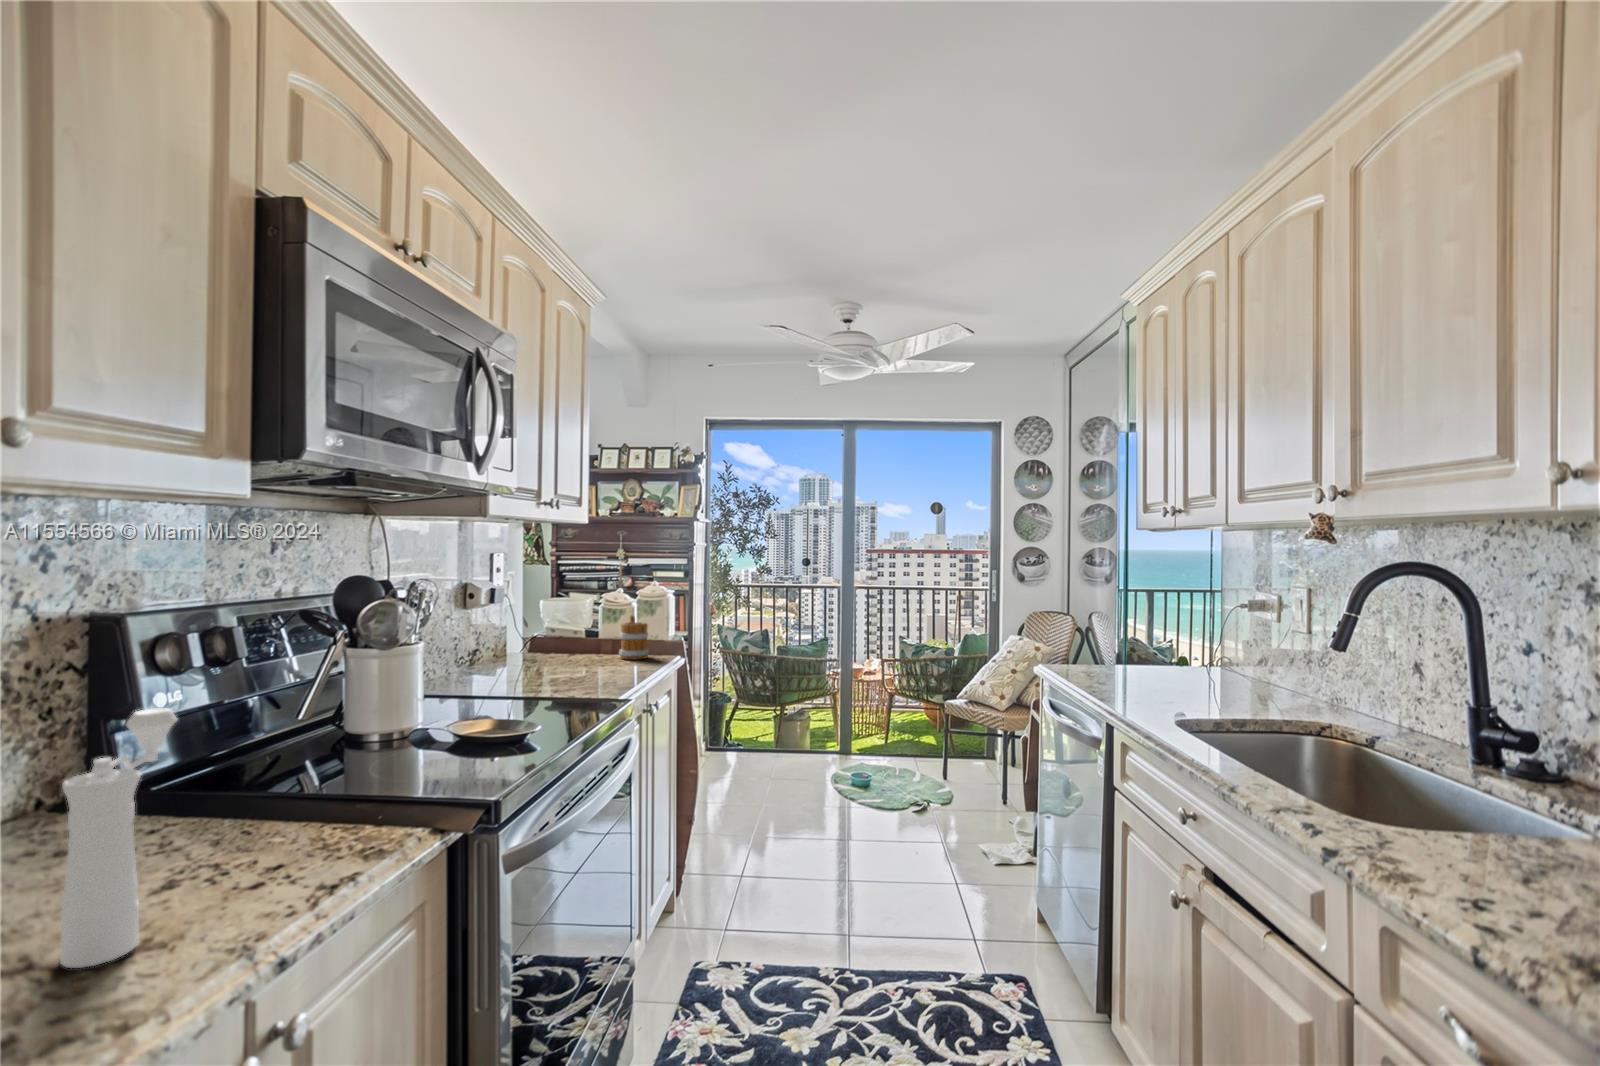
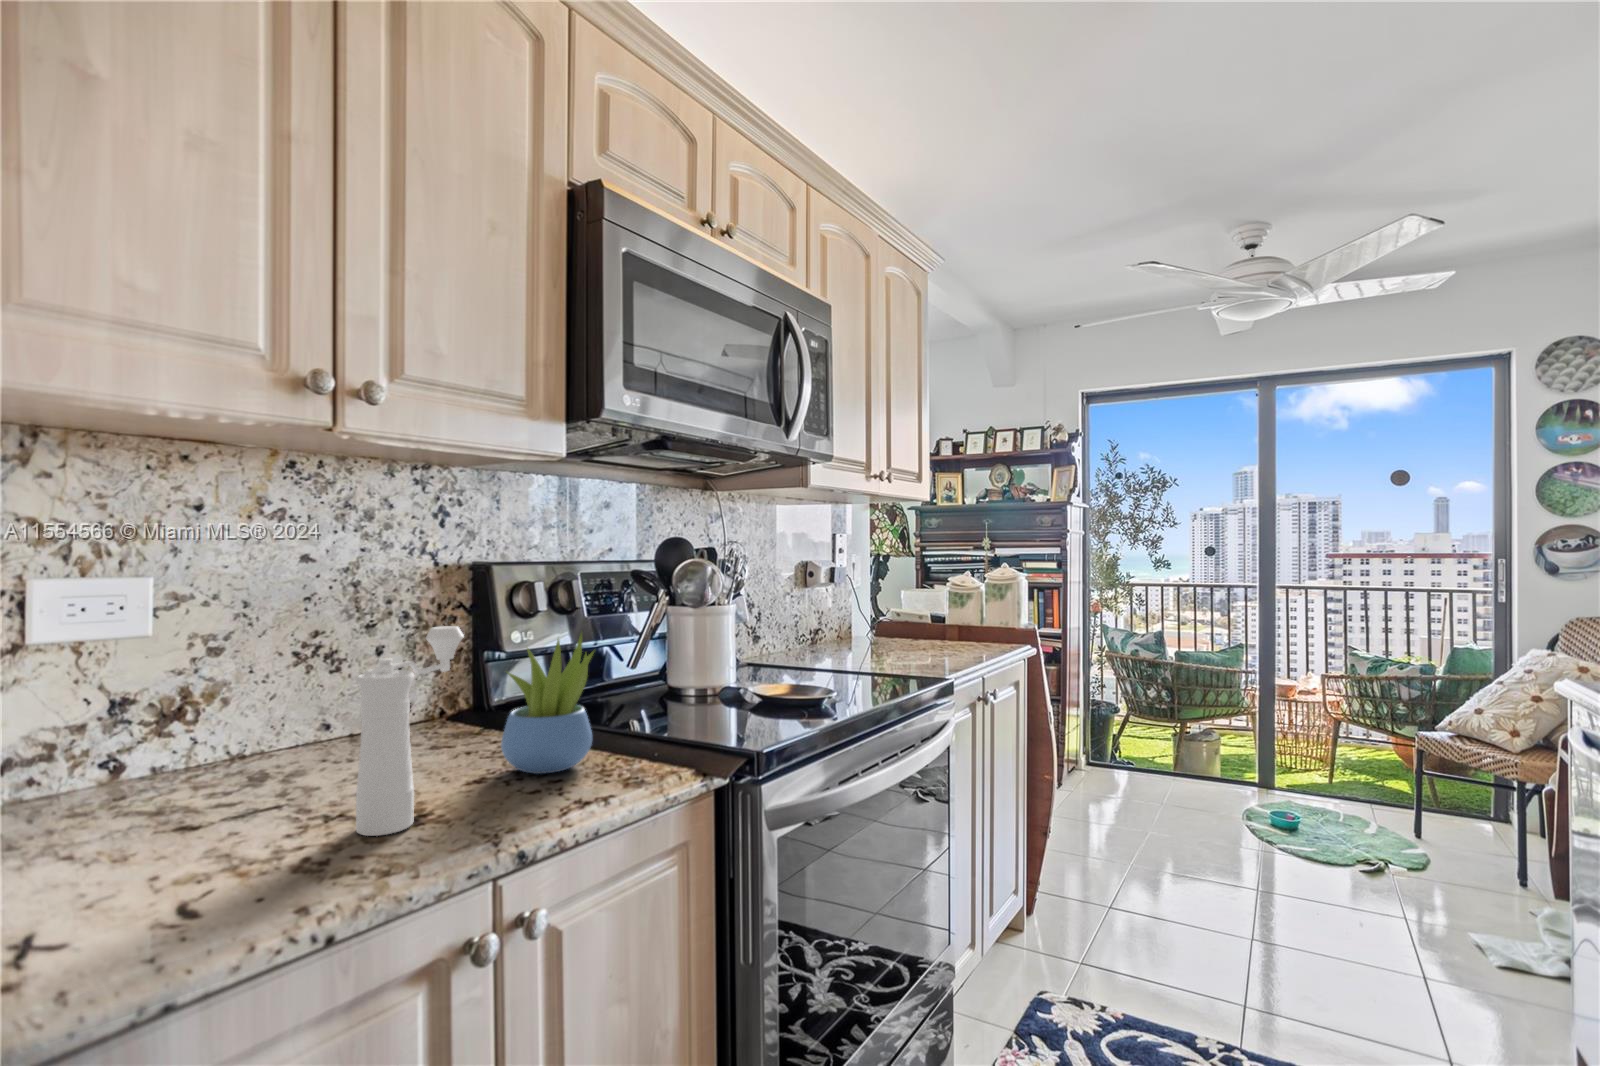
mug: present [619,616,649,660] -> none [963,599,995,646]
succulent plant: none [200,694,327,858] -> present [501,634,594,774]

